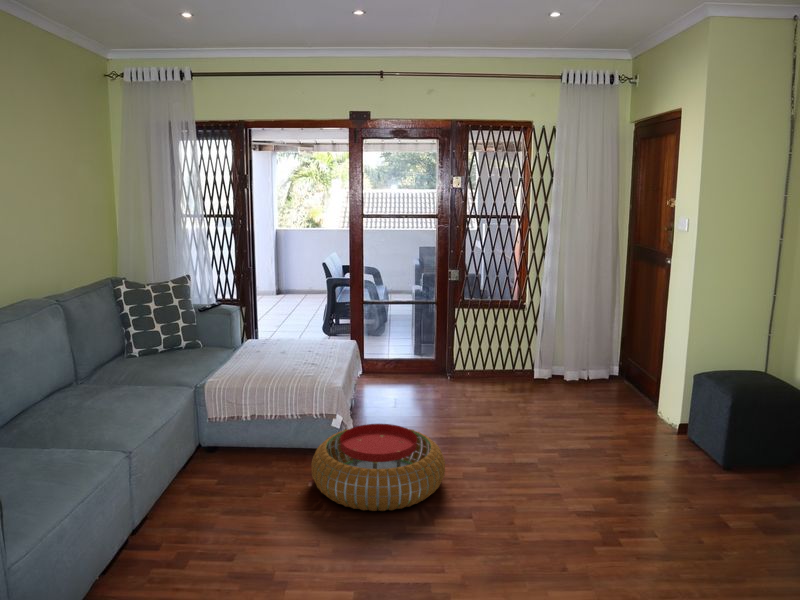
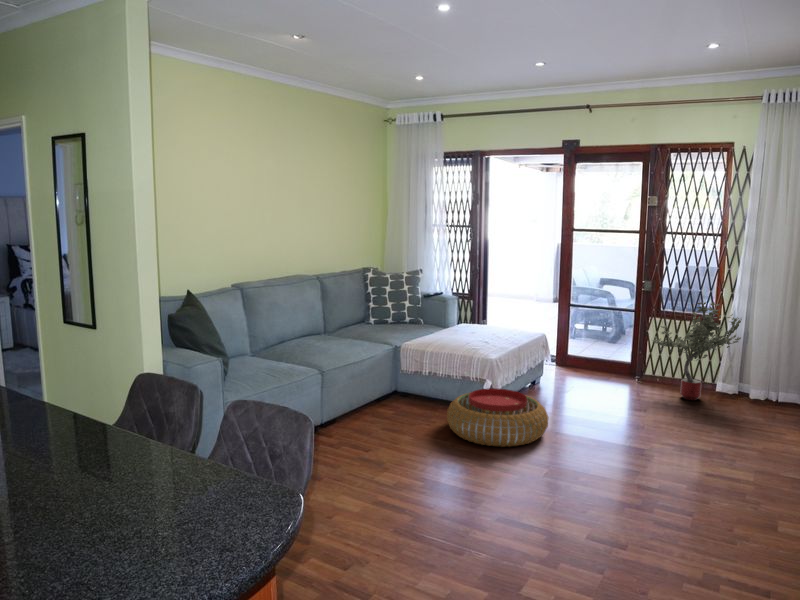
potted tree: none [472,286,560,391] -> present [652,302,742,400]

